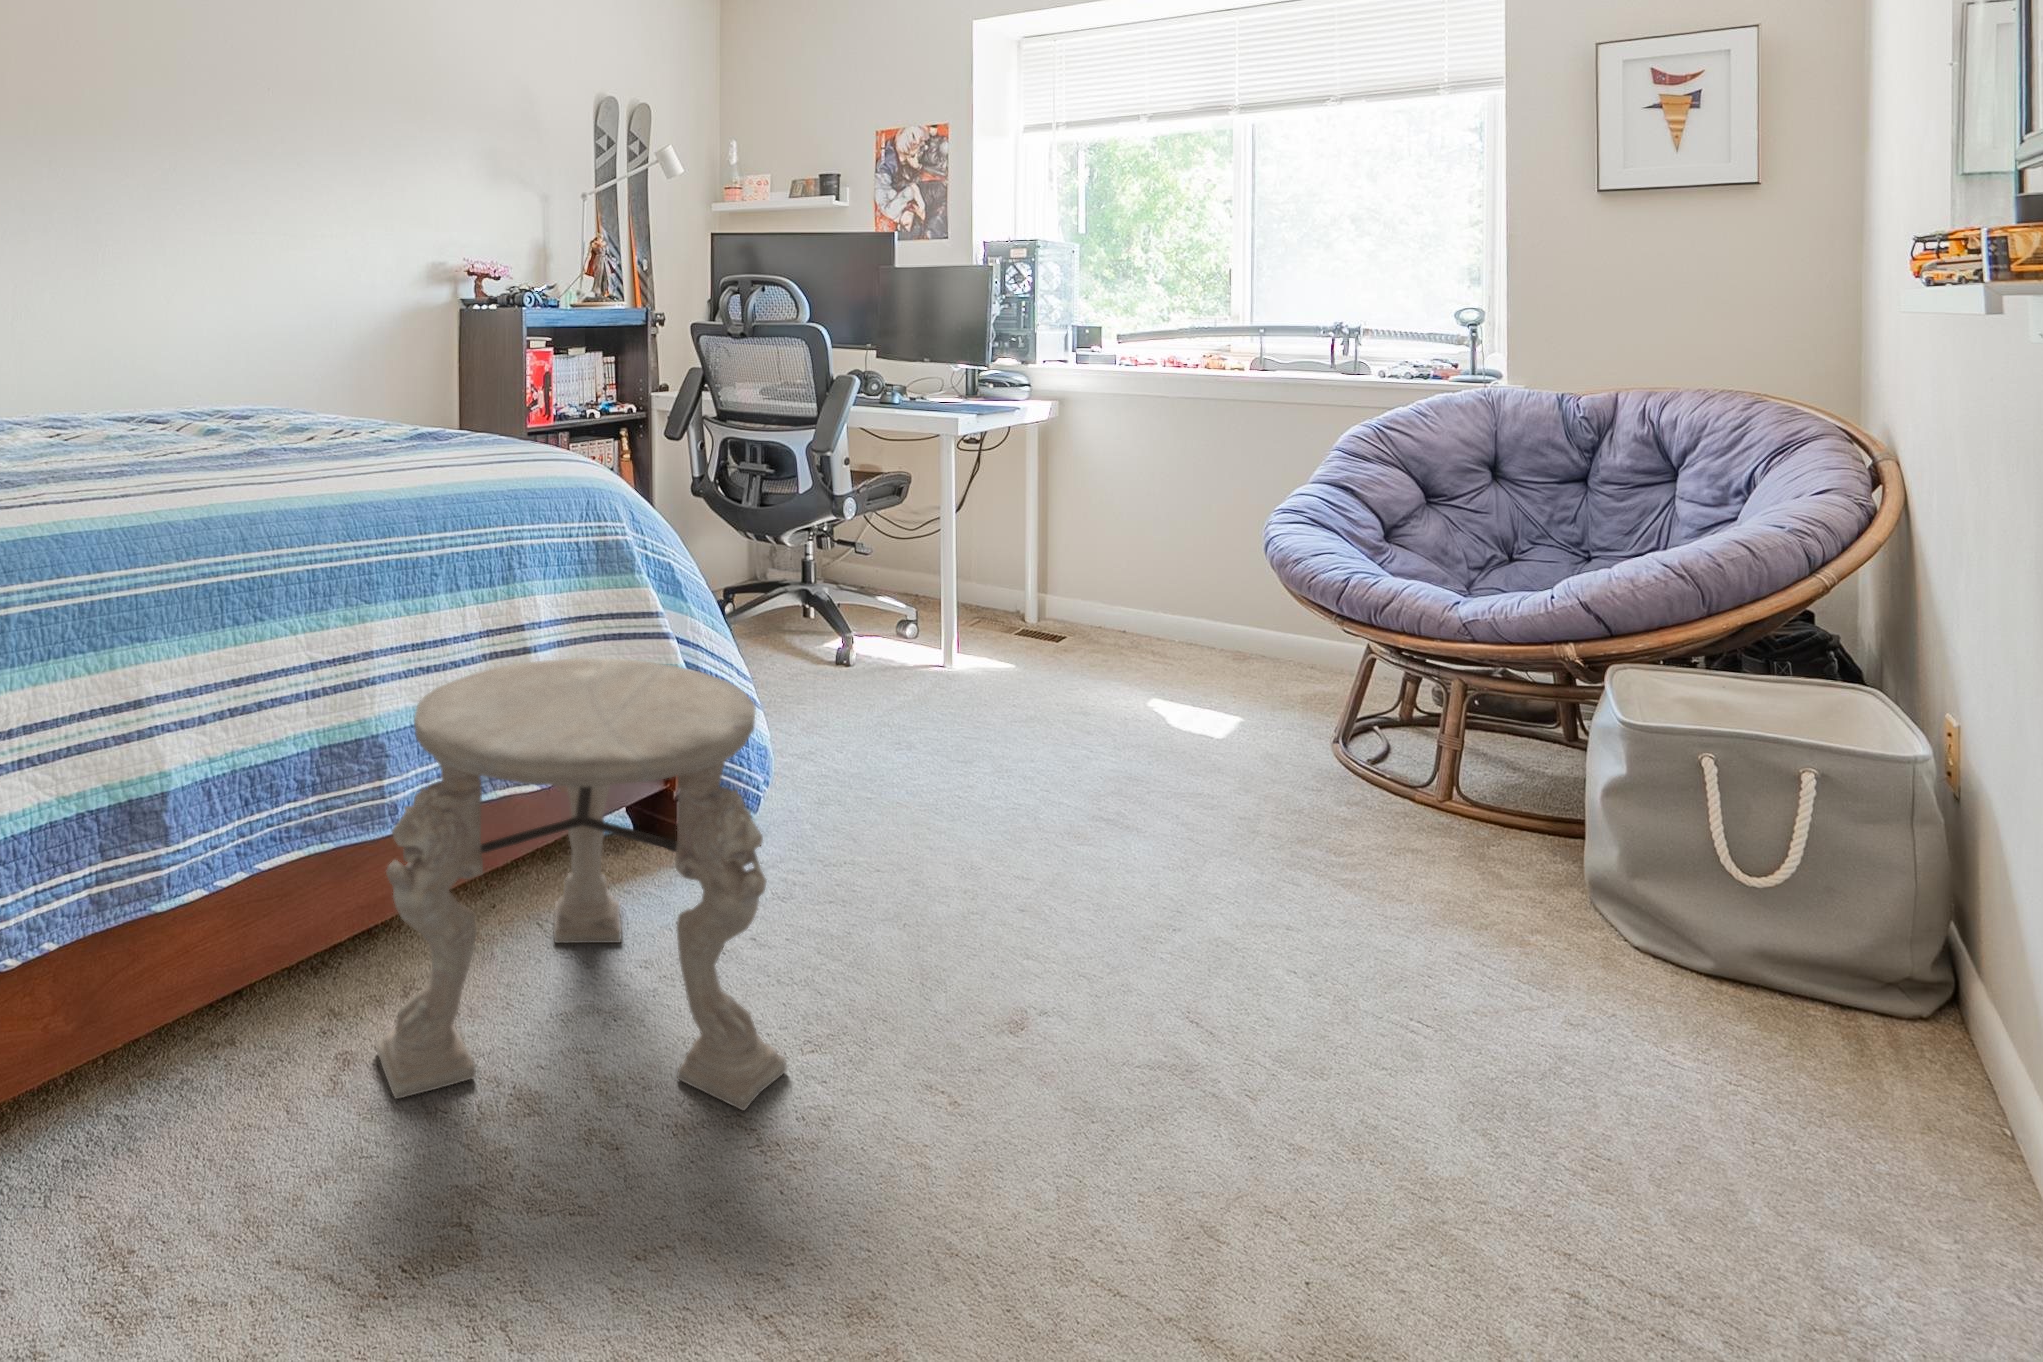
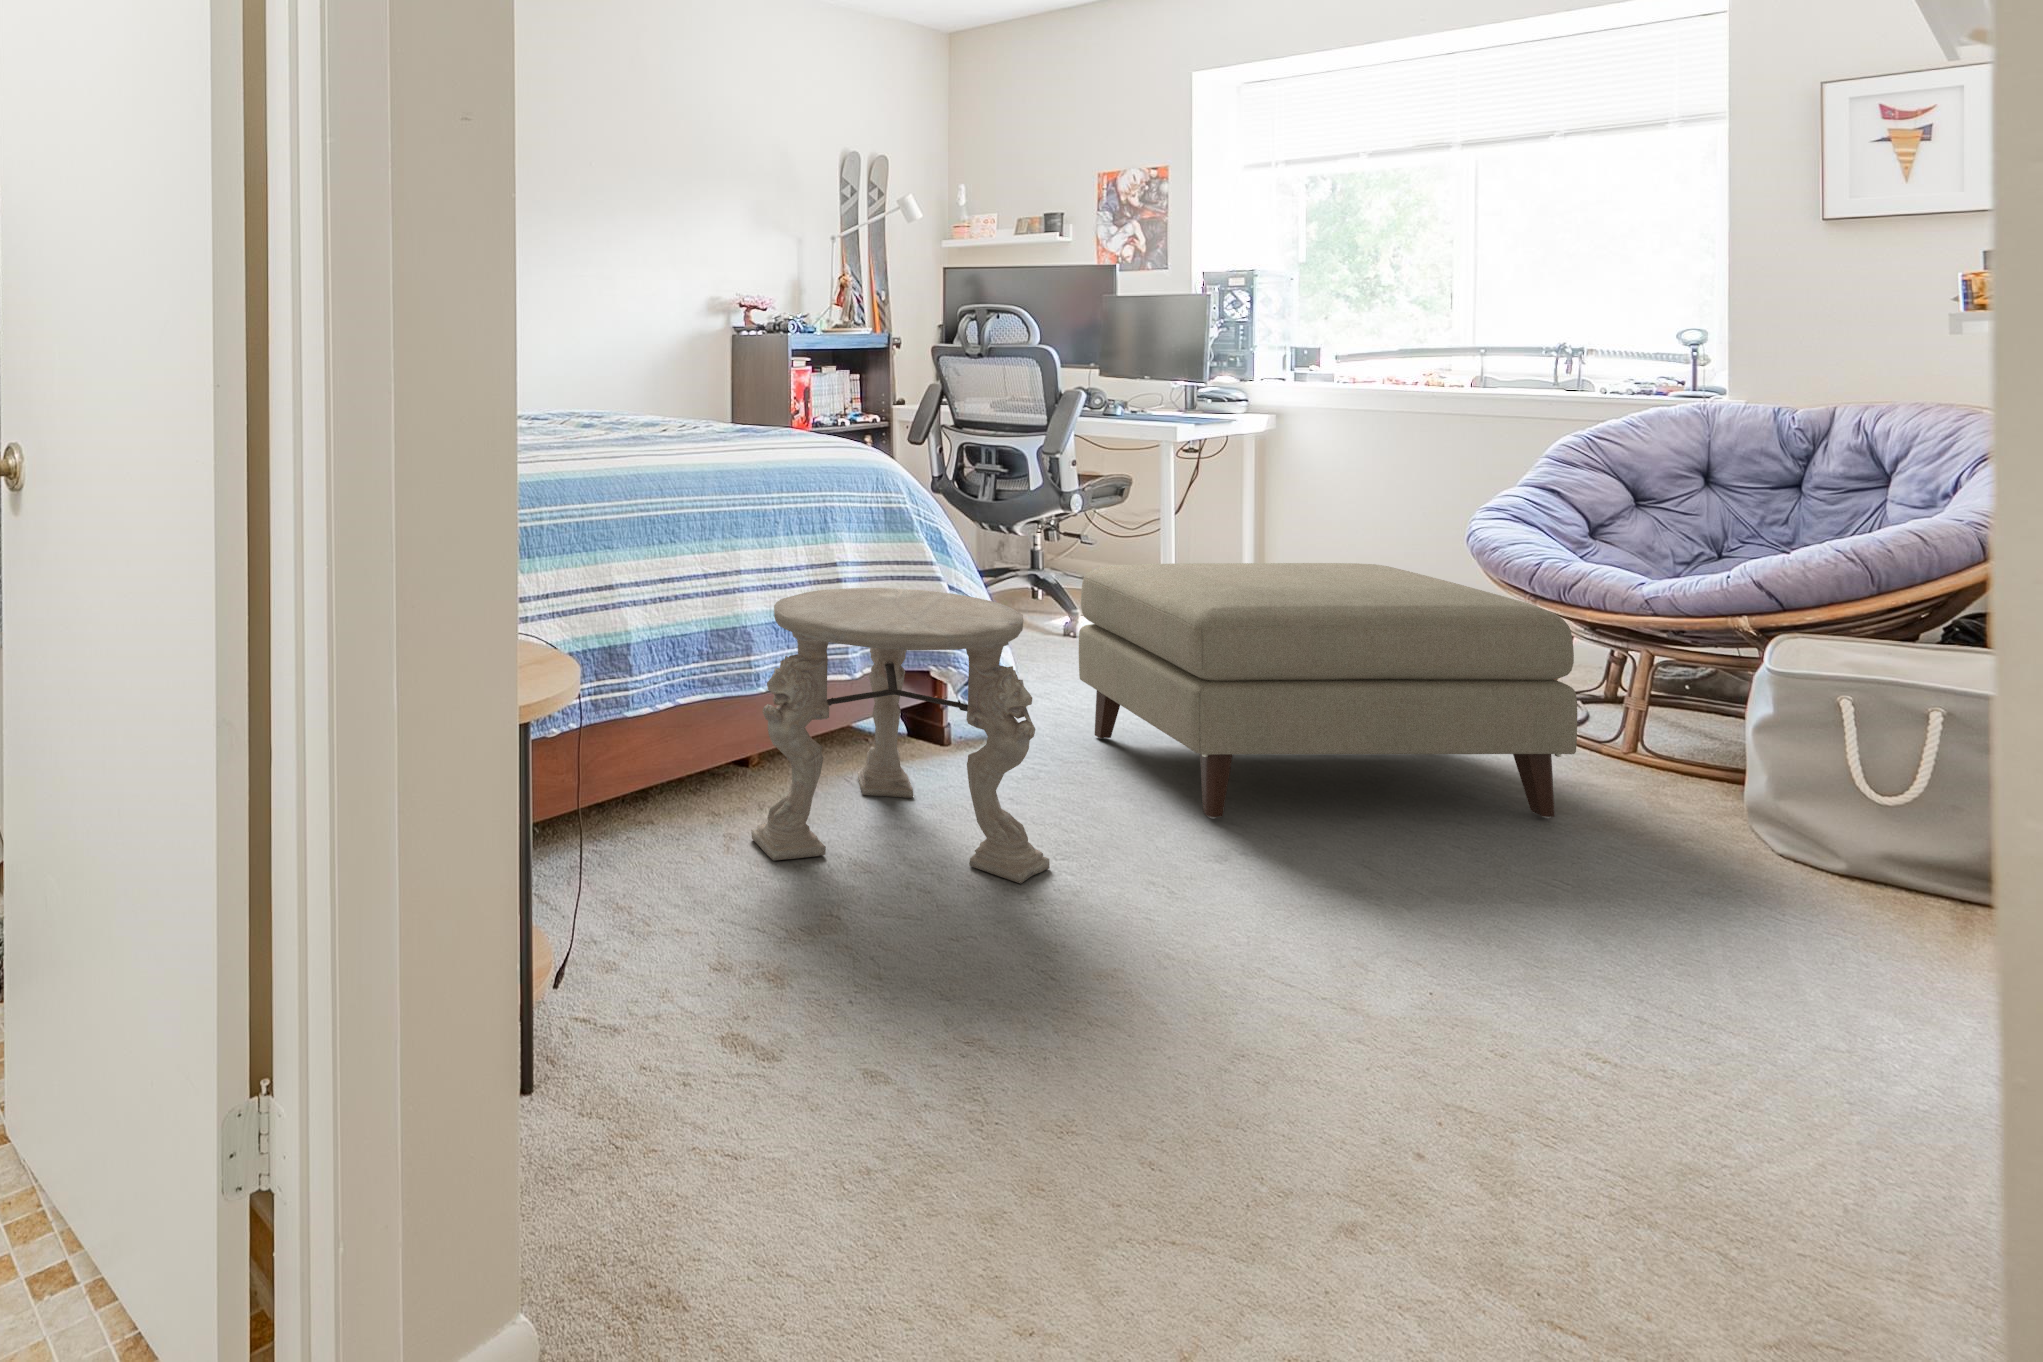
ottoman: none [840,587,1411,948] -> present [1079,563,1577,818]

